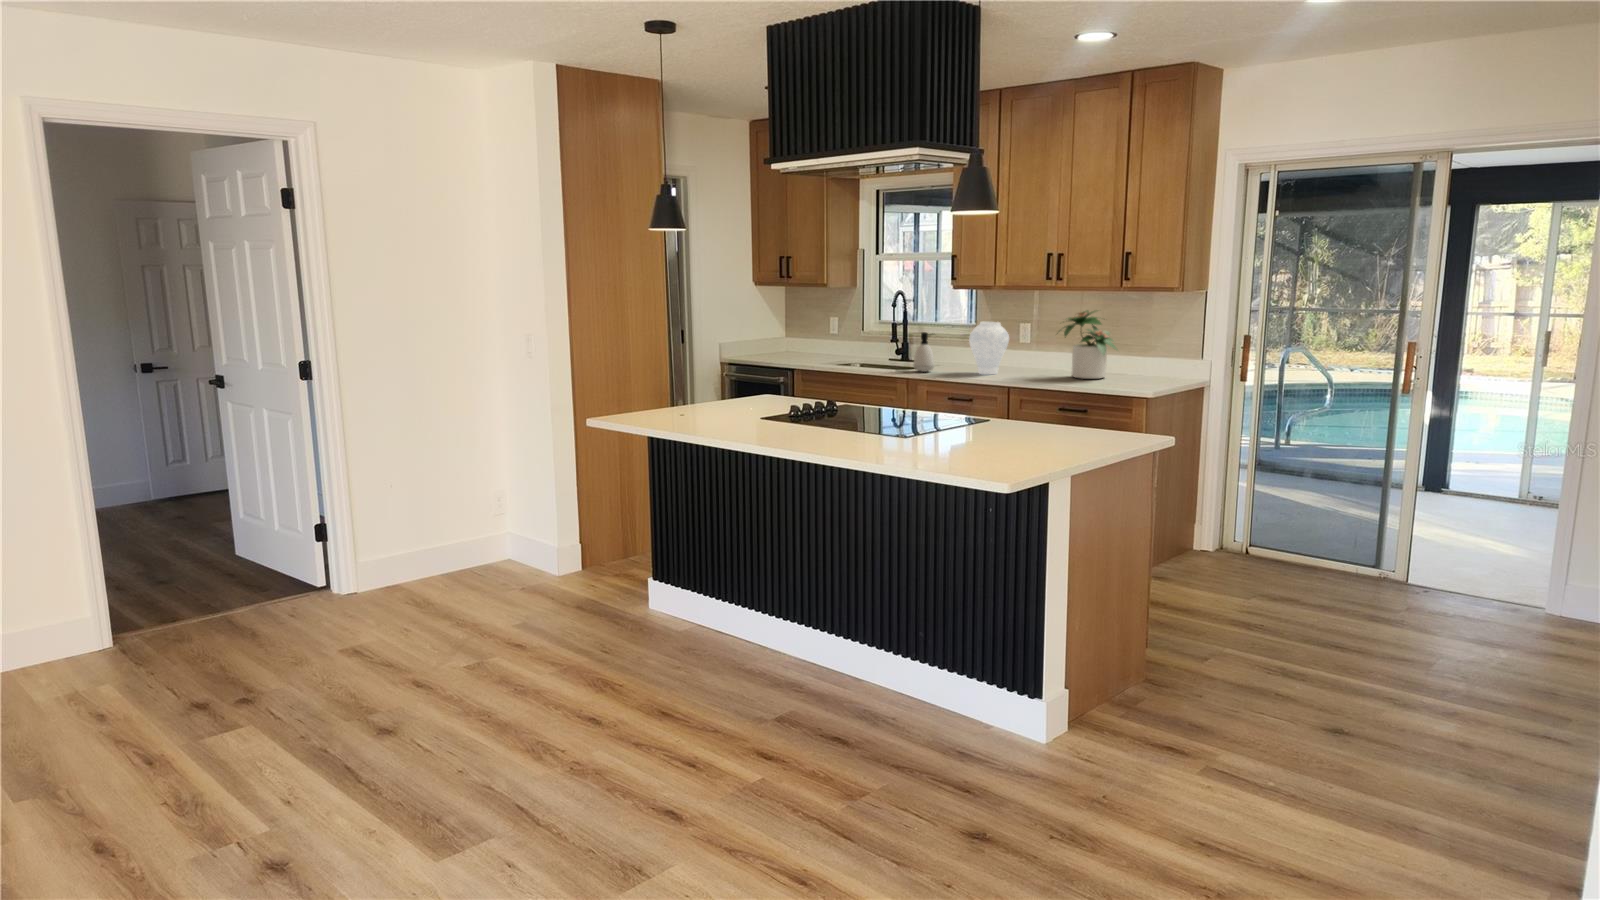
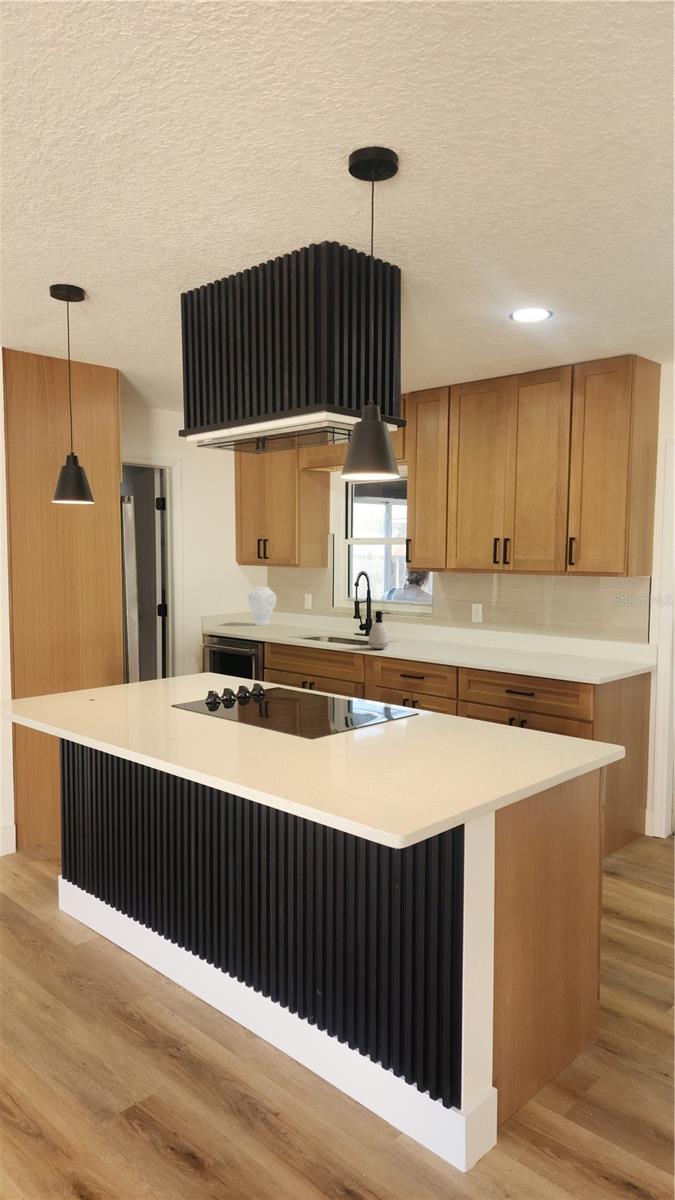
potted plant: present [1057,310,1117,379] -> none [502,592,567,661]
vase: present [969,322,1009,374] -> present [248,587,277,625]

